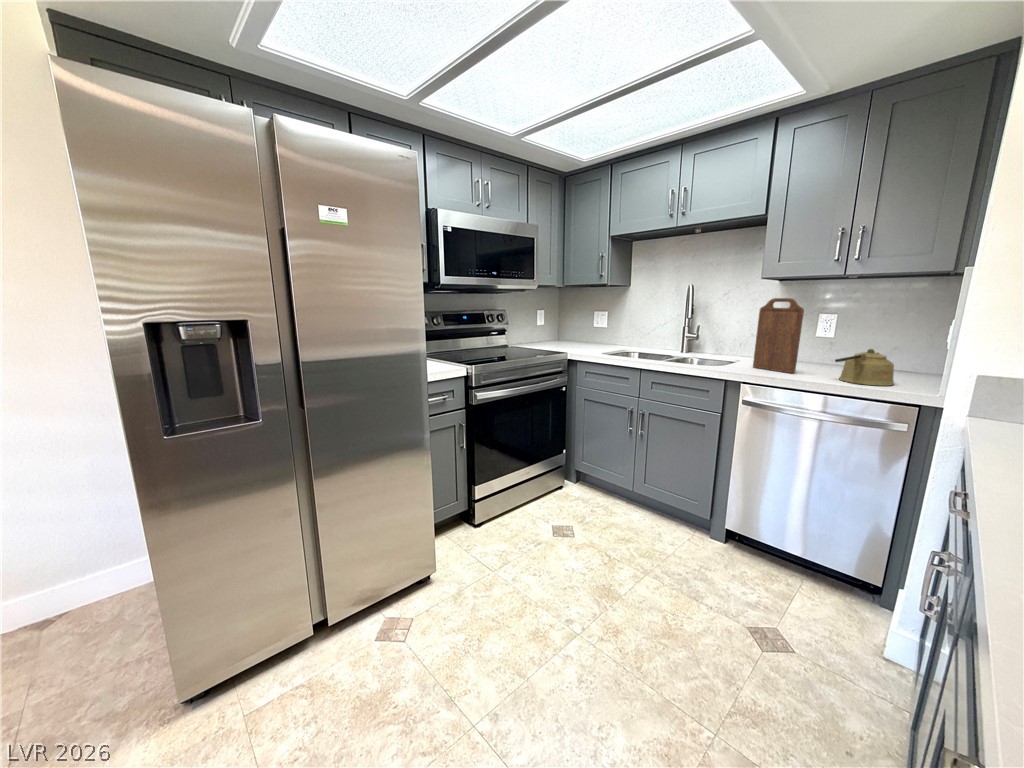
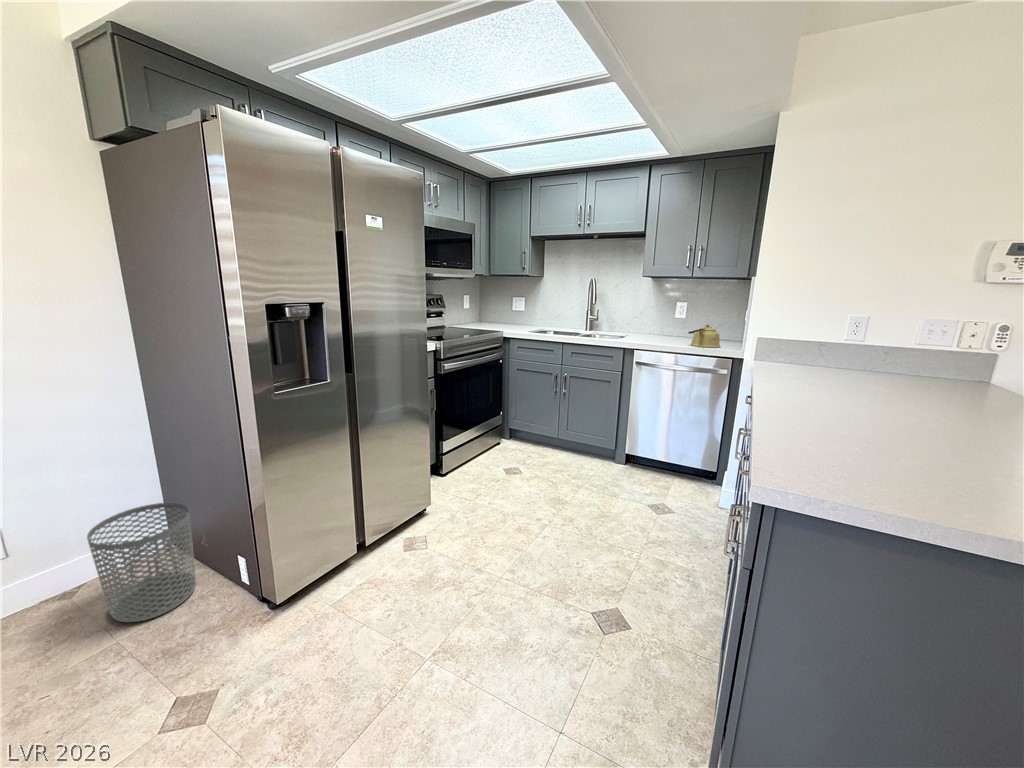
cutting board: present [753,298,804,373] -> none [639,291,670,342]
waste bin: none [20,541,153,682] -> present [87,503,196,622]

